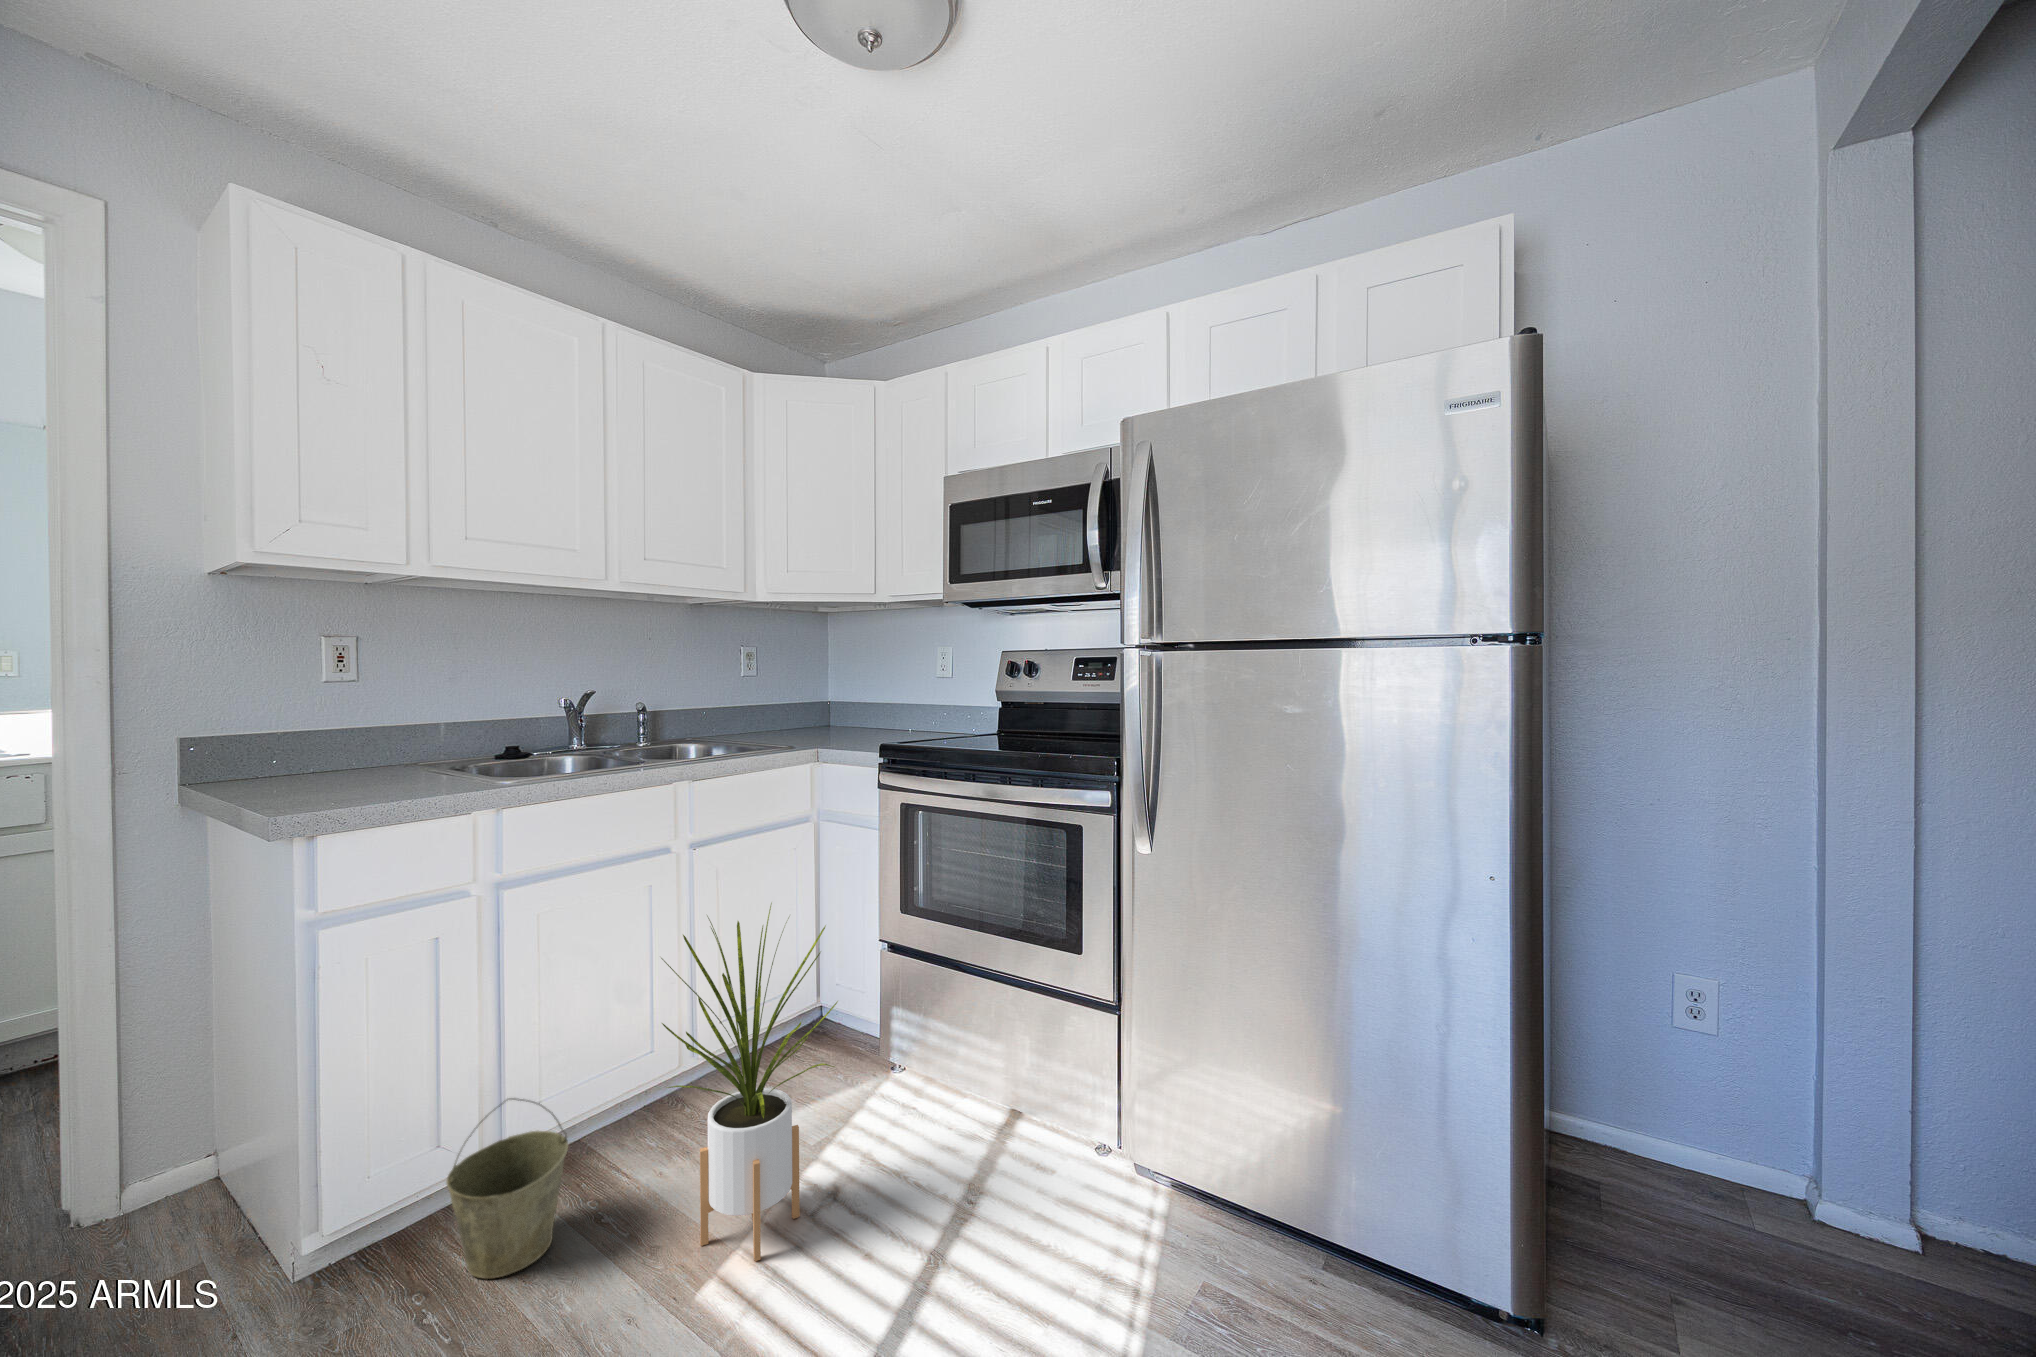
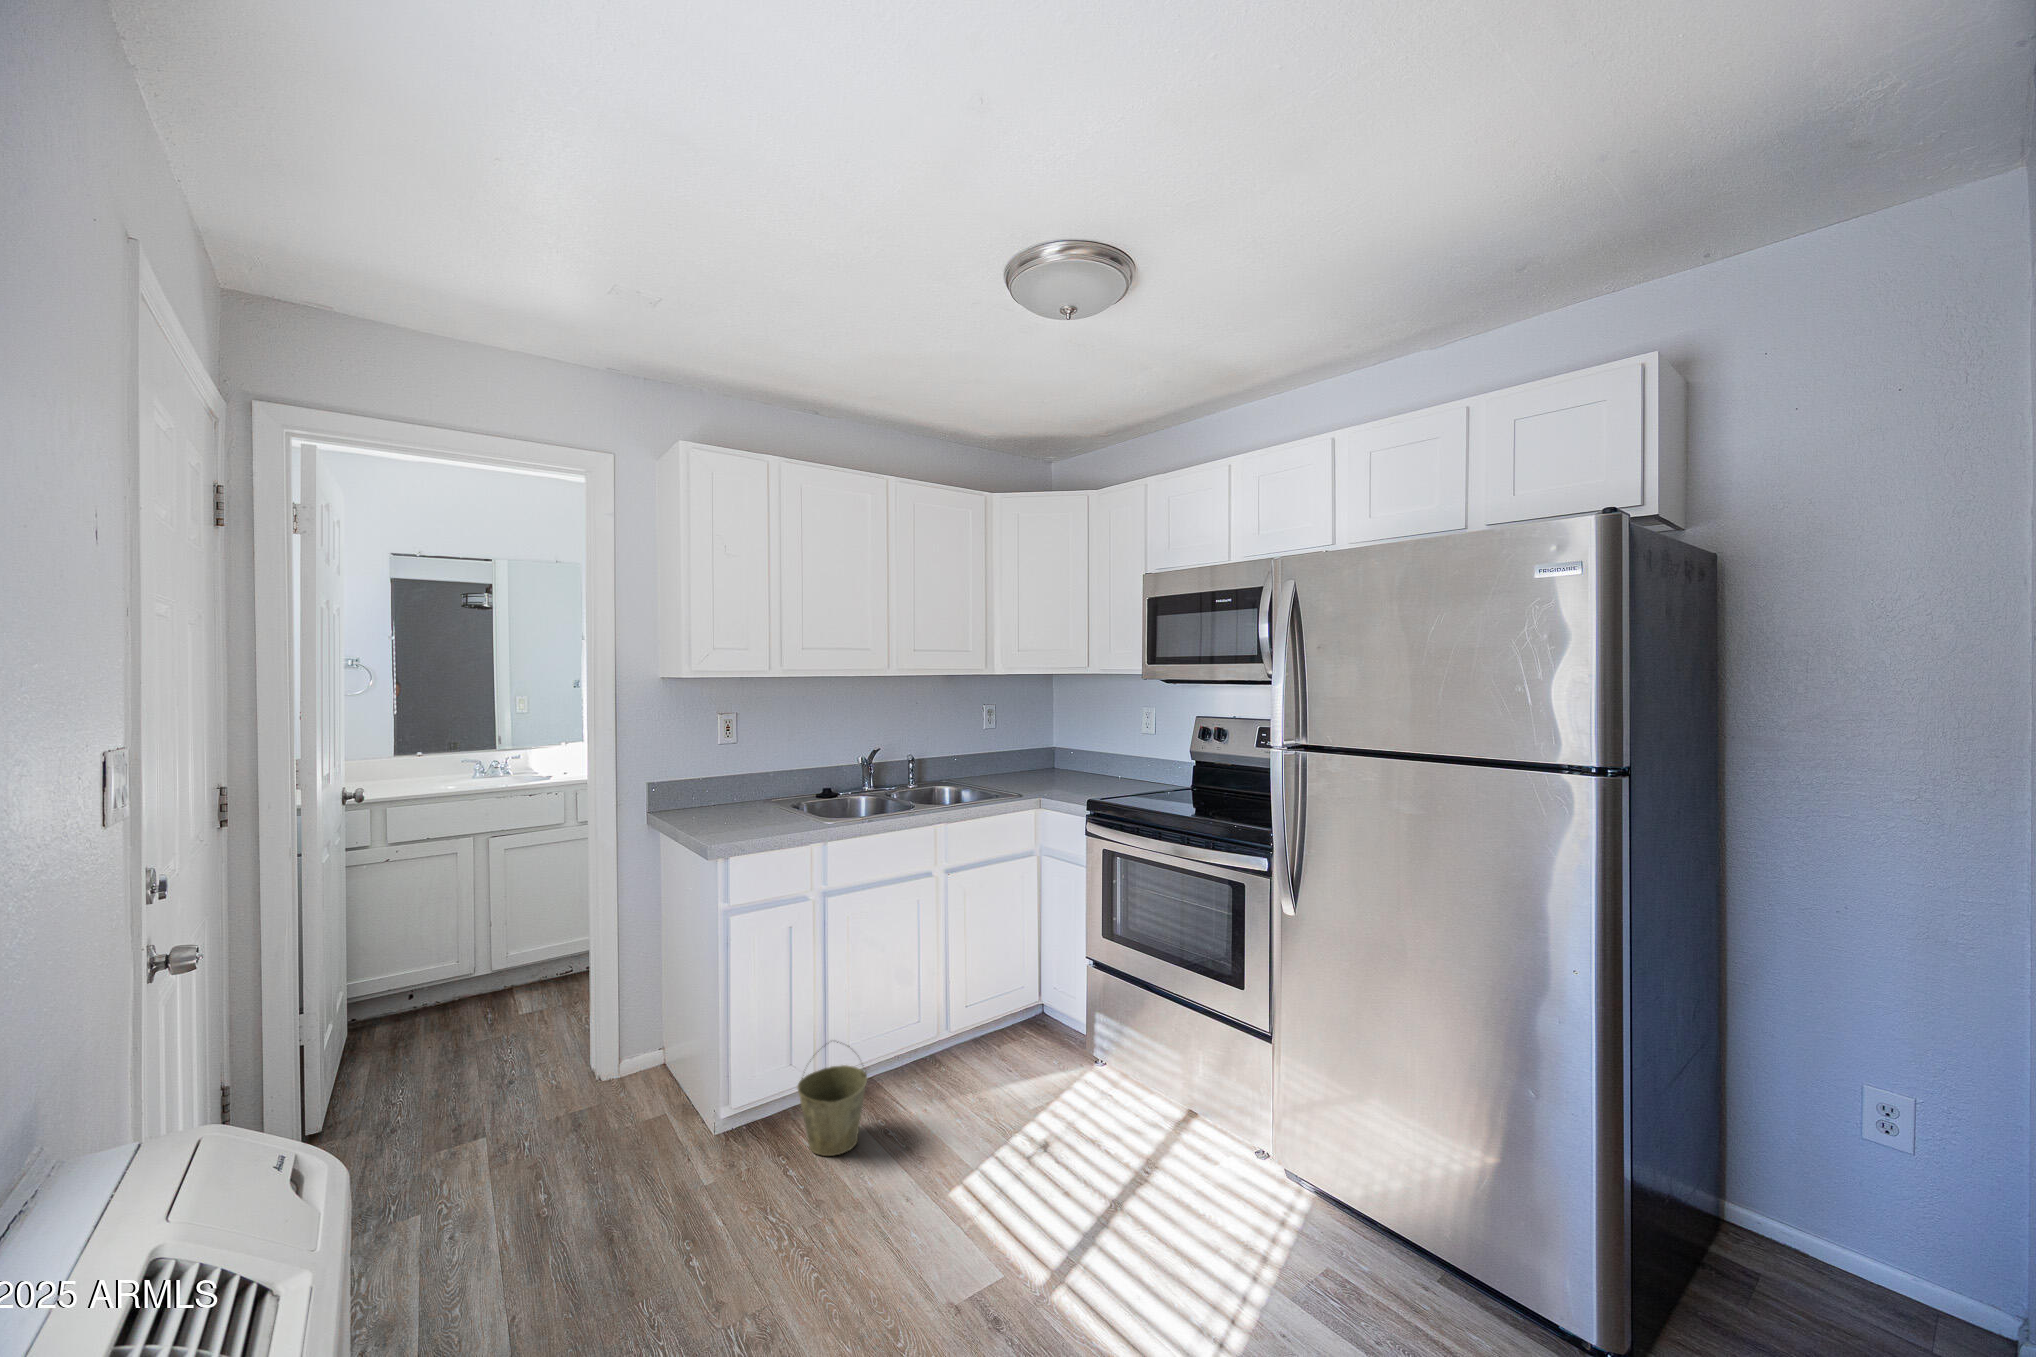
house plant: present [661,903,838,1261] -> none [924,924,1047,1180]

